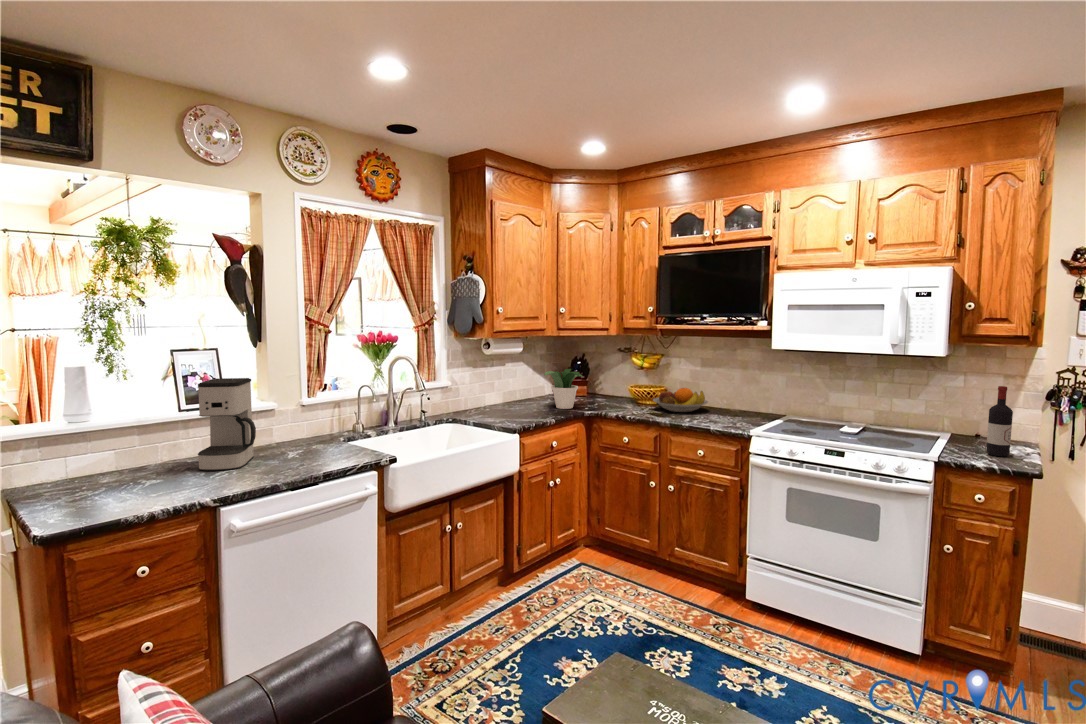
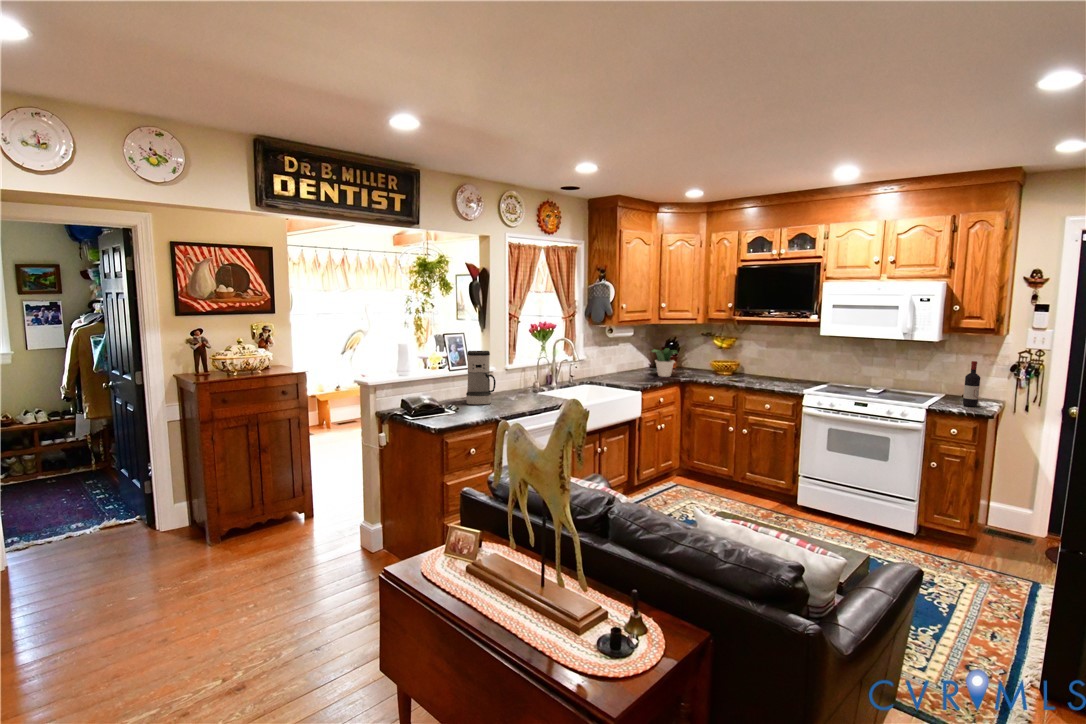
fruit bowl: present [653,388,708,412] -> none [730,362,772,380]

